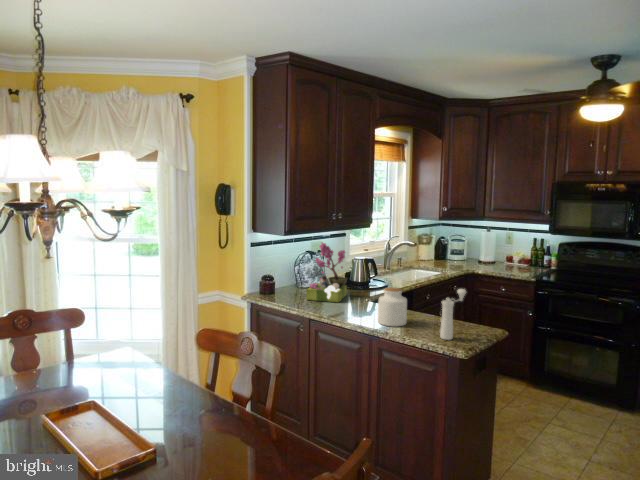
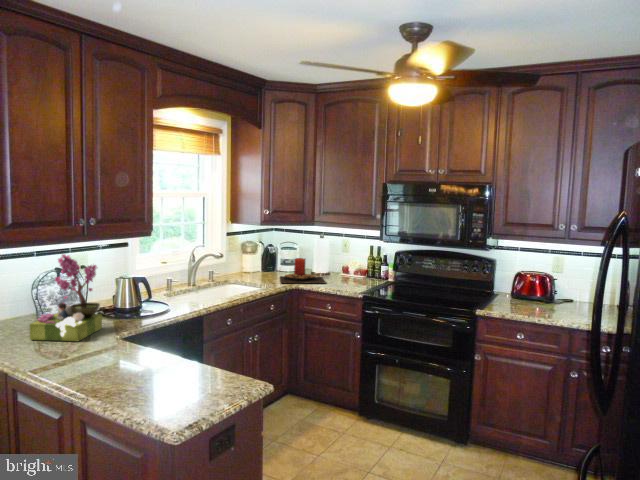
candle: none [453,248,496,270] -> present [280,258,326,284]
jar: present [378,287,407,326] -> none [109,320,155,380]
pepper mill: present [440,289,466,340] -> none [188,320,232,400]

